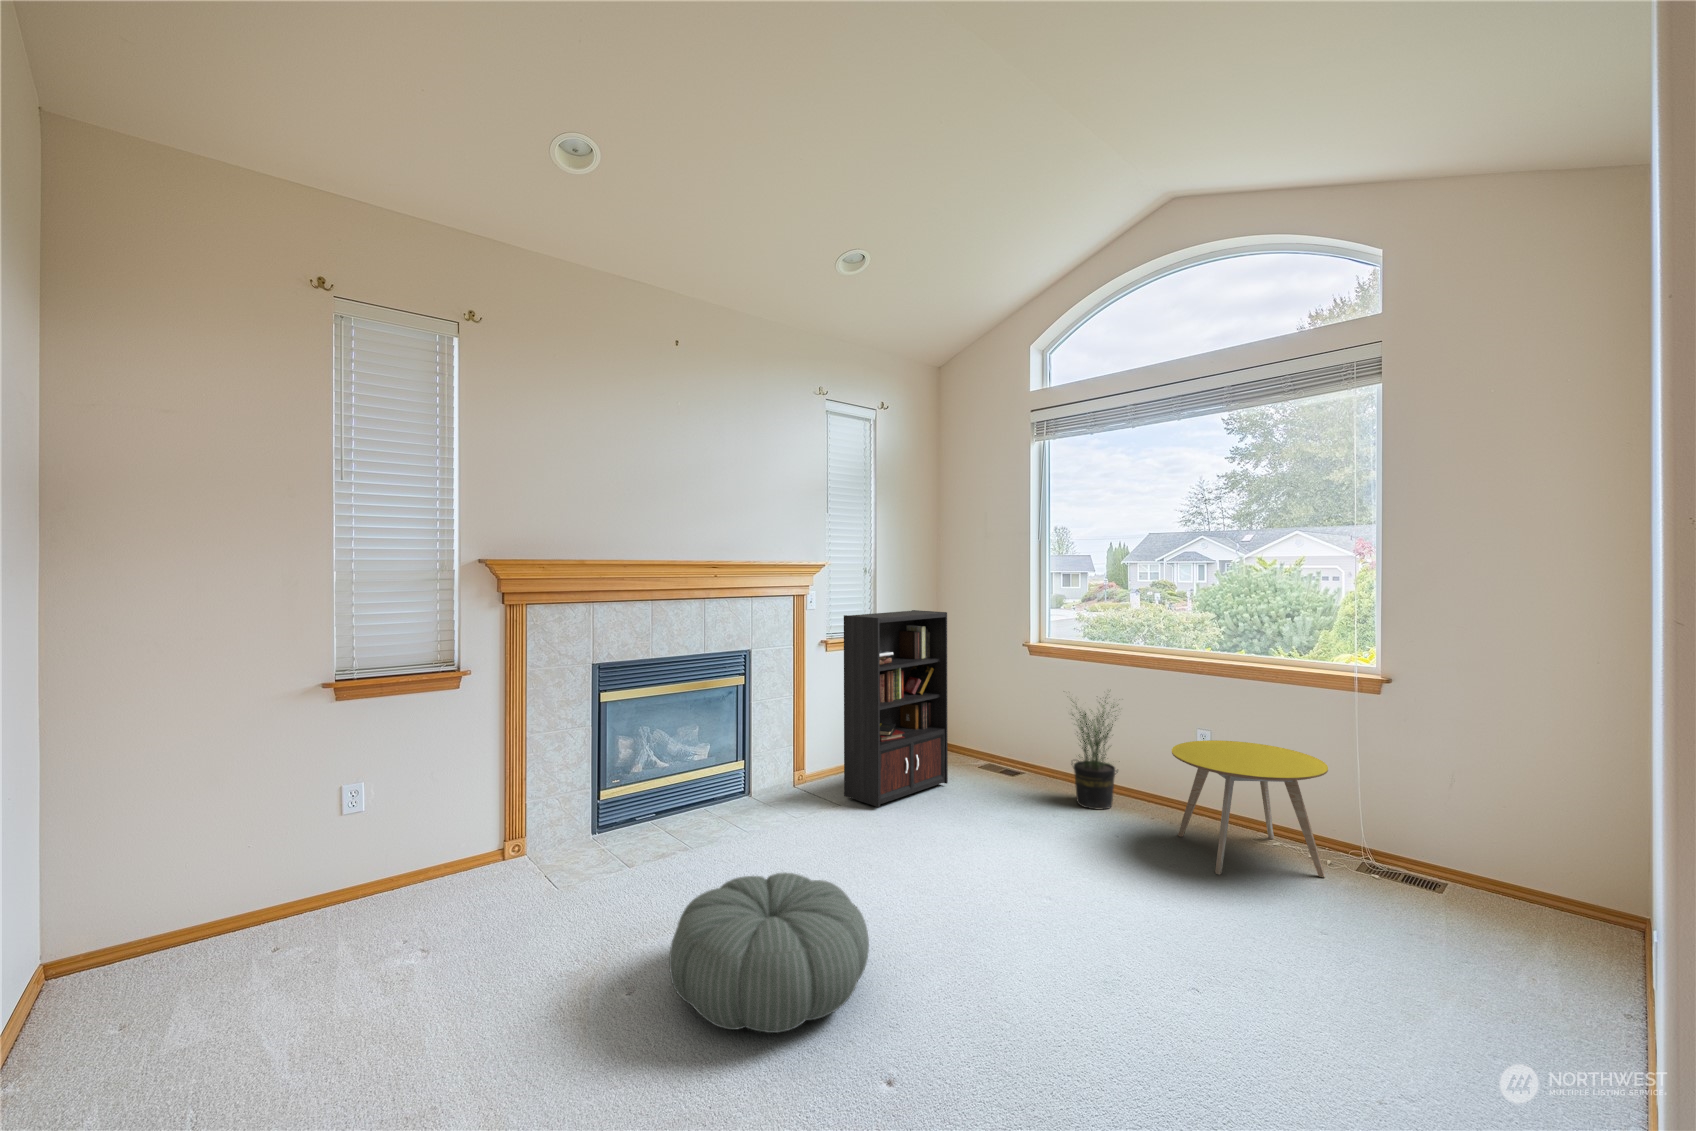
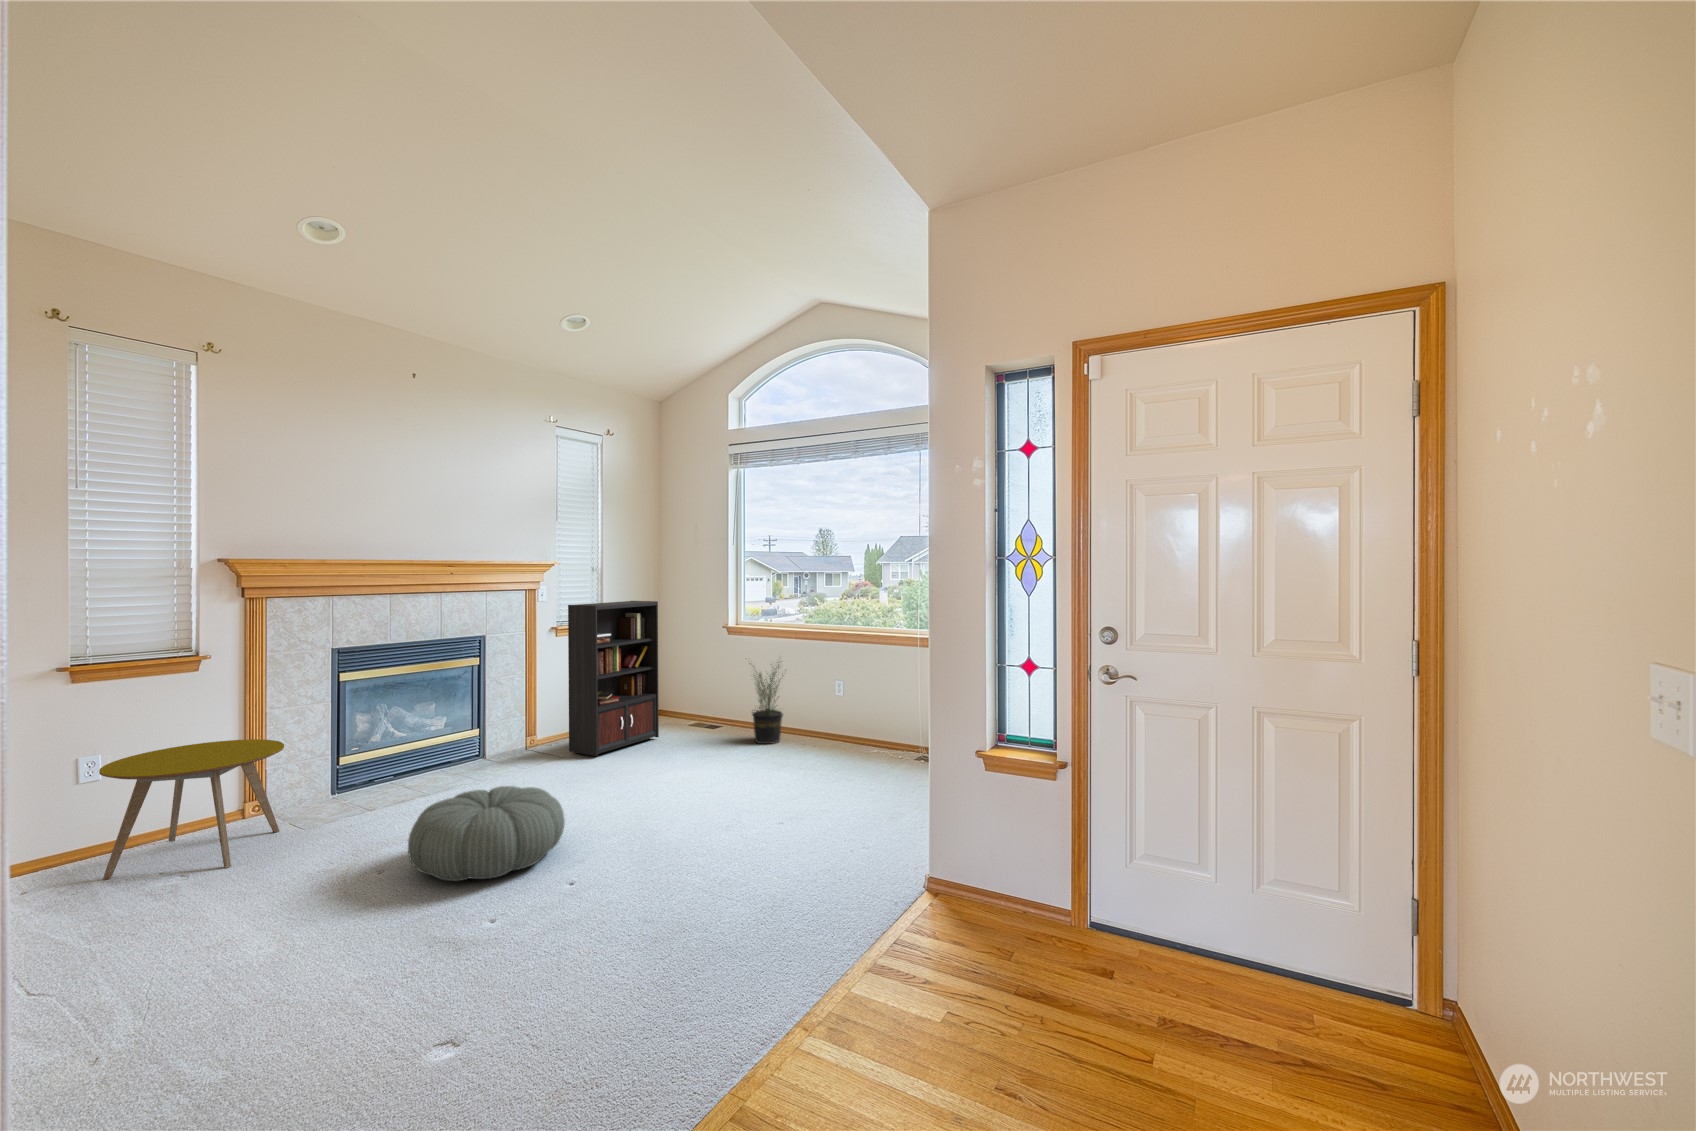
side table: present [1172,740,1328,878] -> present [99,739,284,880]

